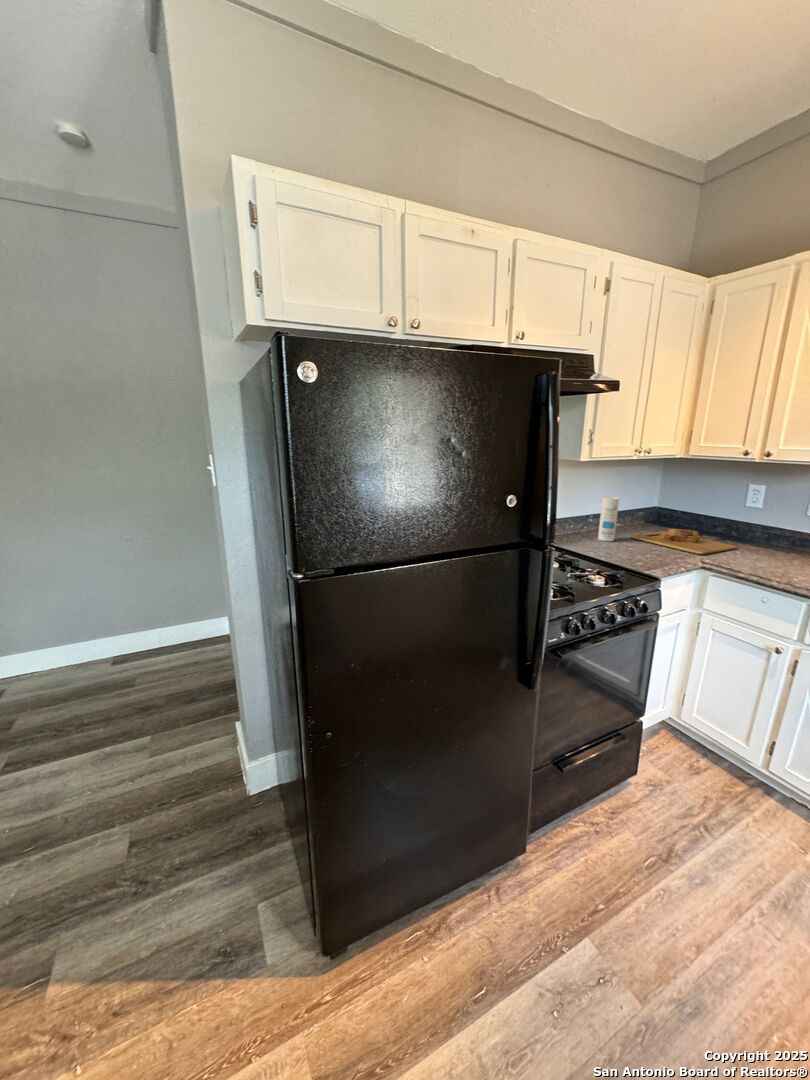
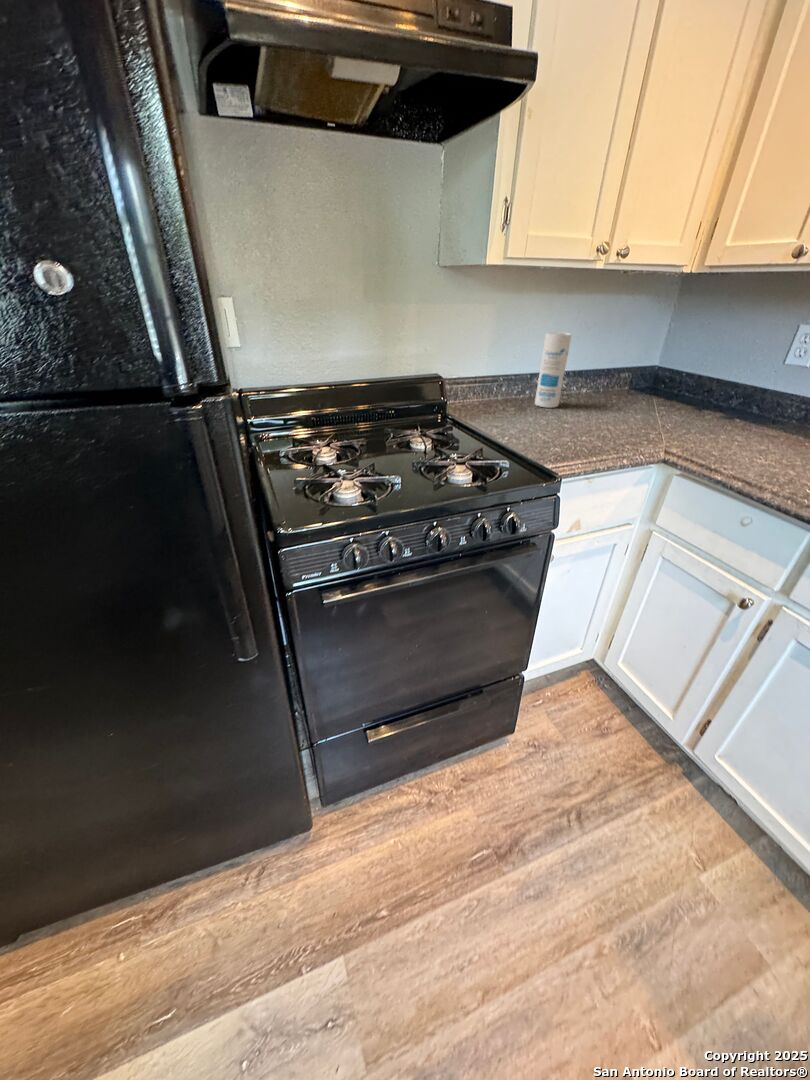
cutting board: present [630,529,737,555] -> none [588,390,749,435]

